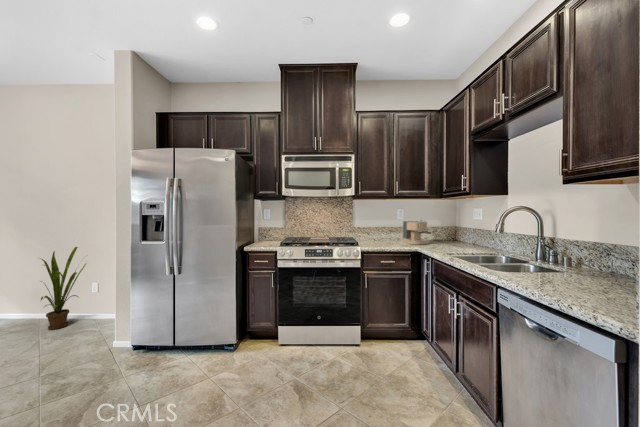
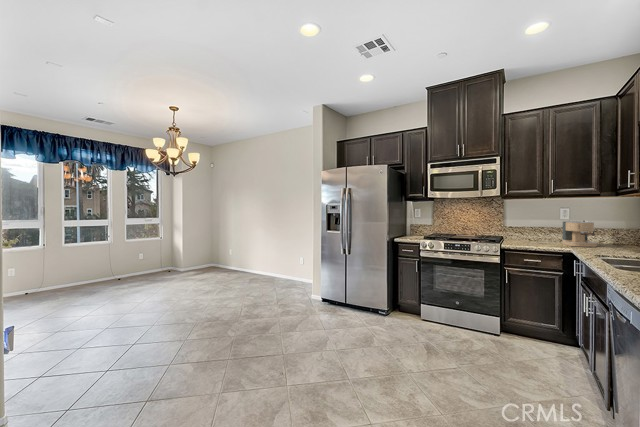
house plant: present [40,247,87,329] -> none [273,232,298,284]

